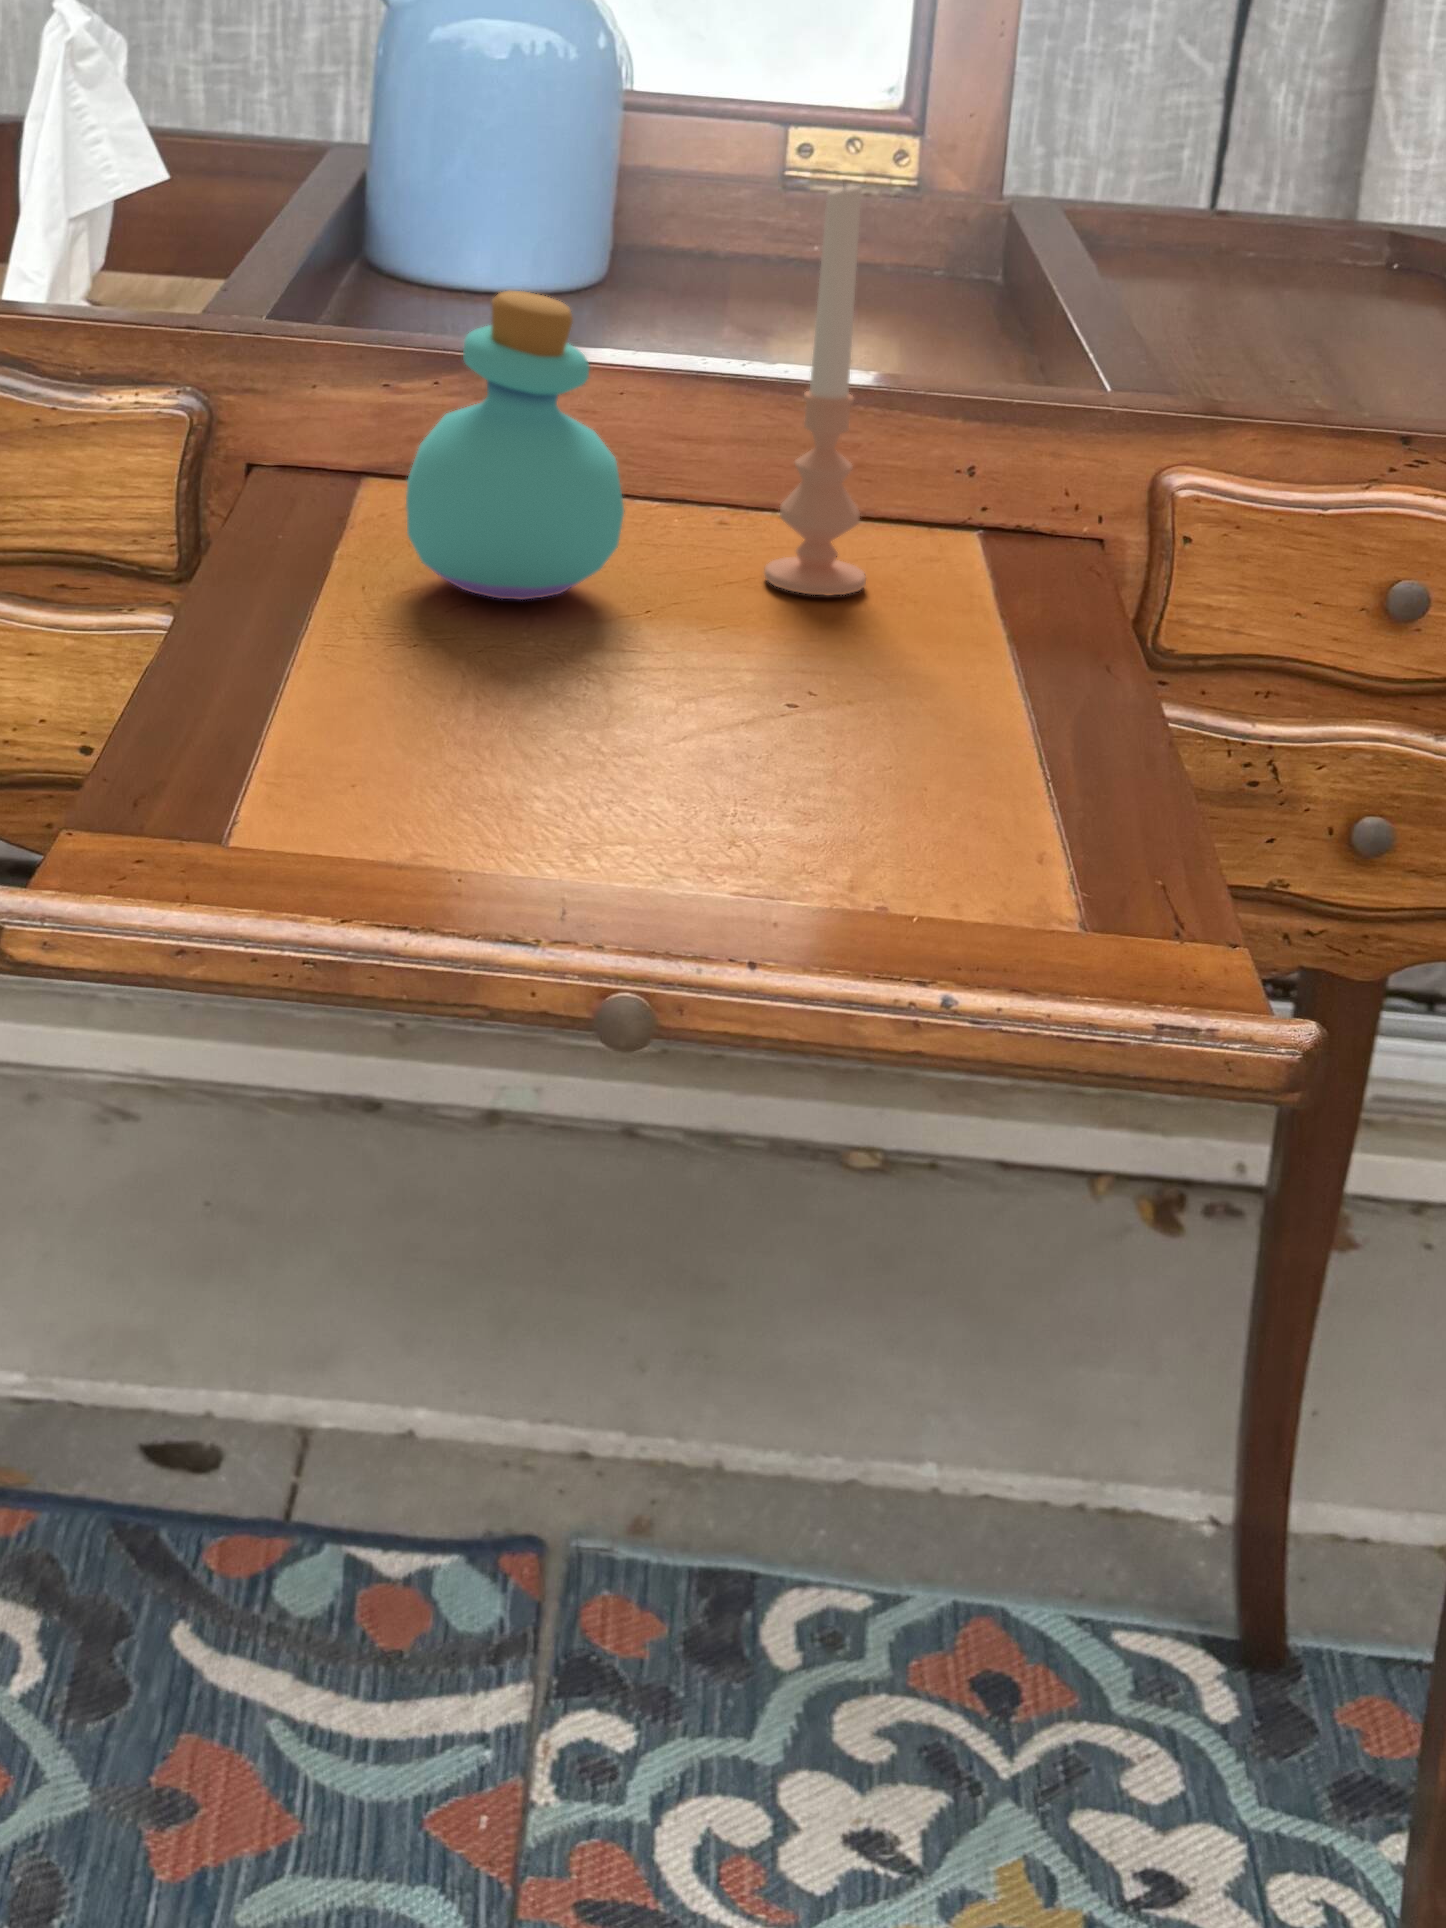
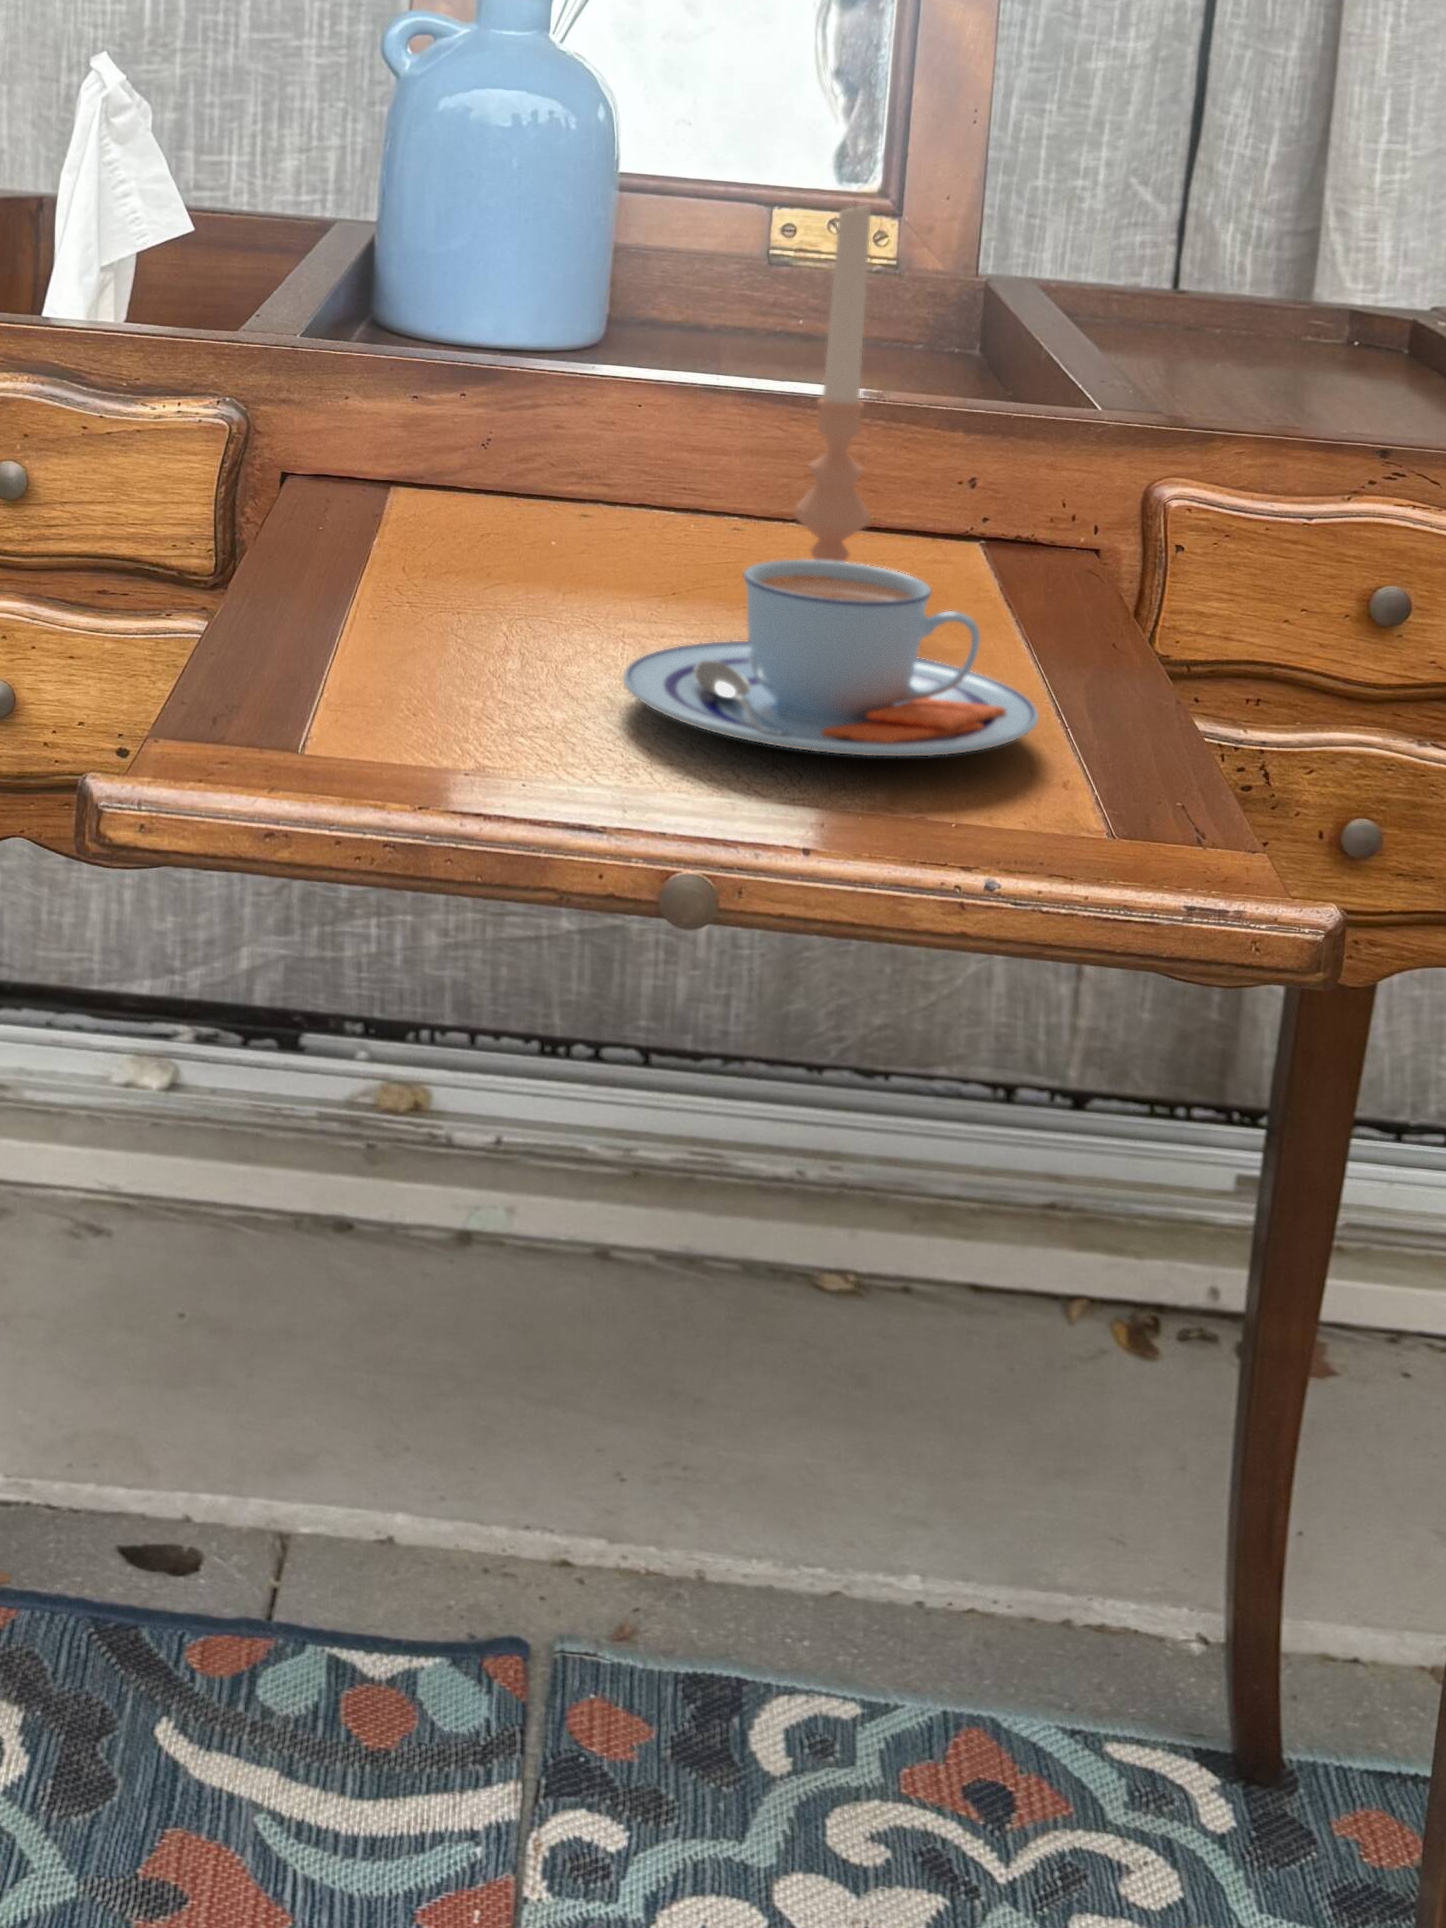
perfume bottle: present [406,291,624,600] -> none [448,295,653,583]
teacup: none [576,605,1023,843] -> present [623,560,1038,756]

